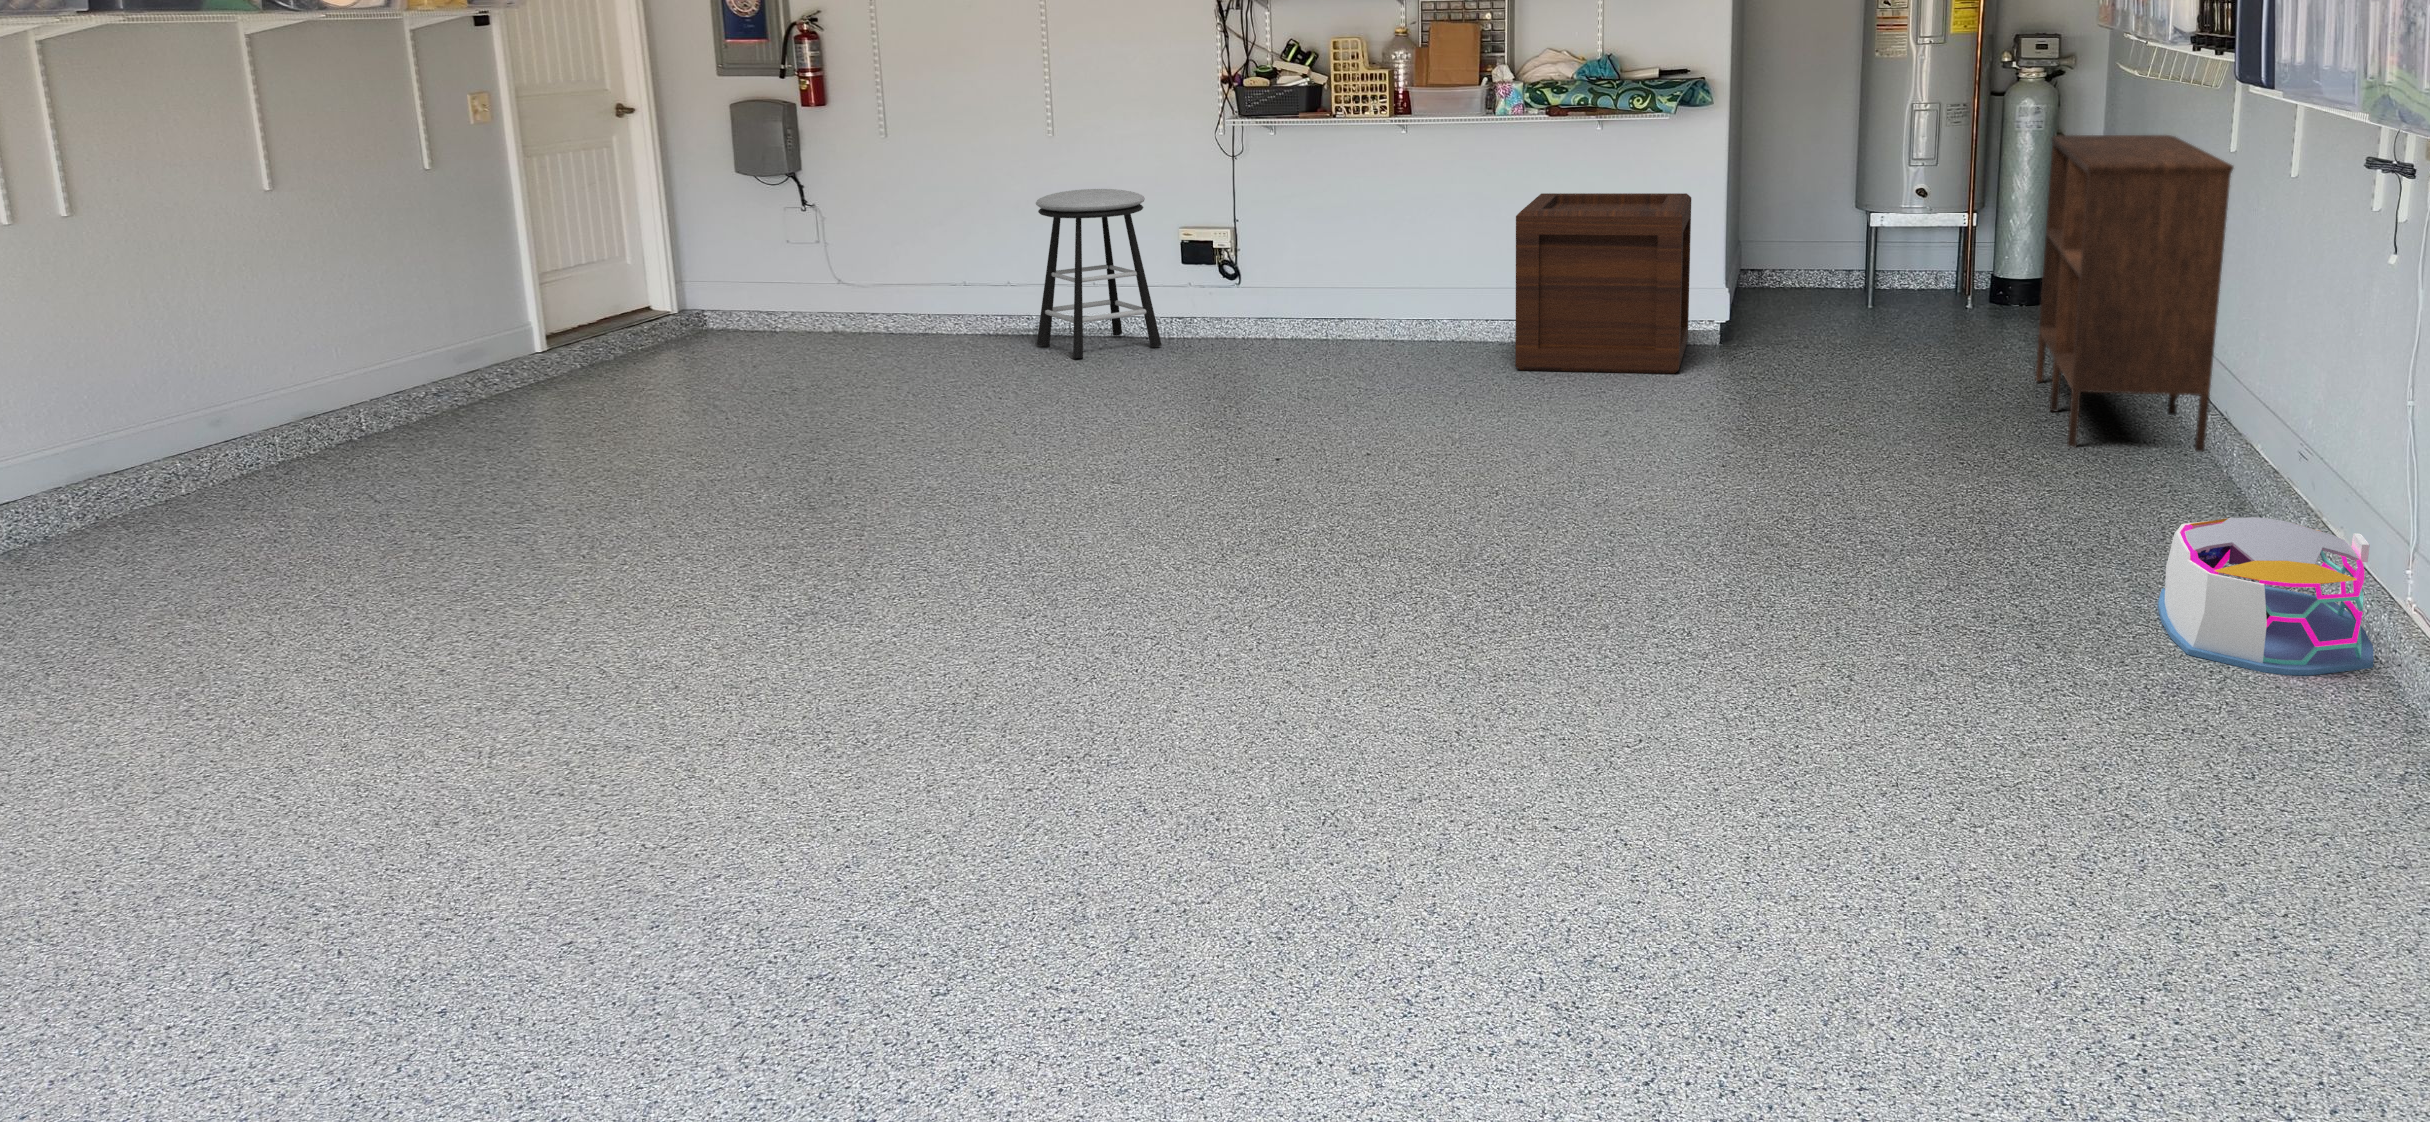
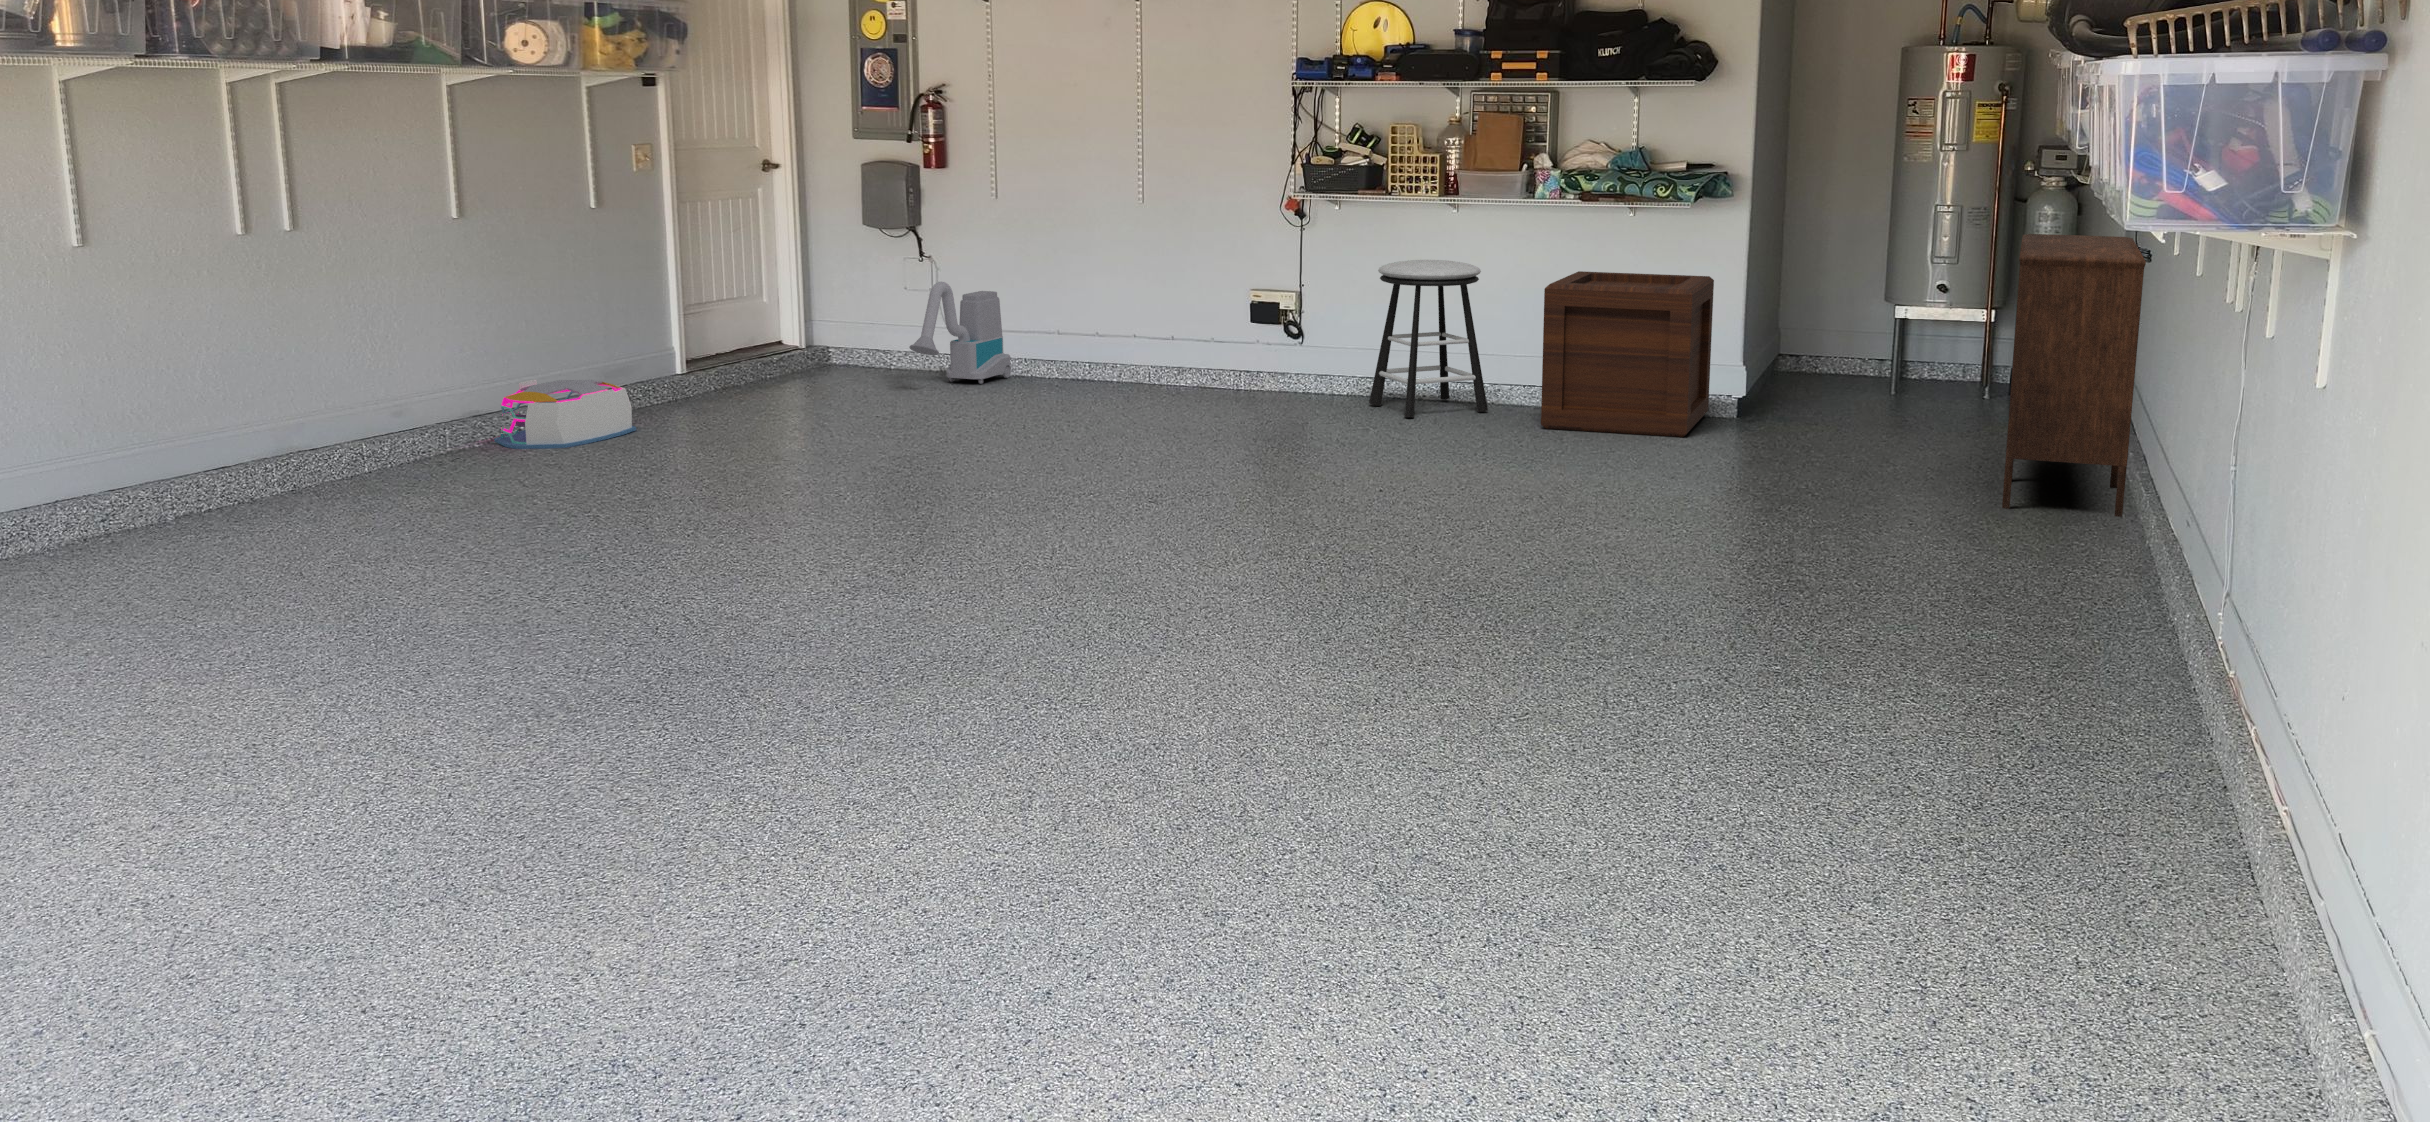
stool: present [1036,189,1162,358] -> present [1369,260,1488,418]
vacuum cleaner: none [801,233,911,344] -> present [909,282,1011,384]
storage bin: present [2158,517,2374,675] -> present [494,380,636,449]

